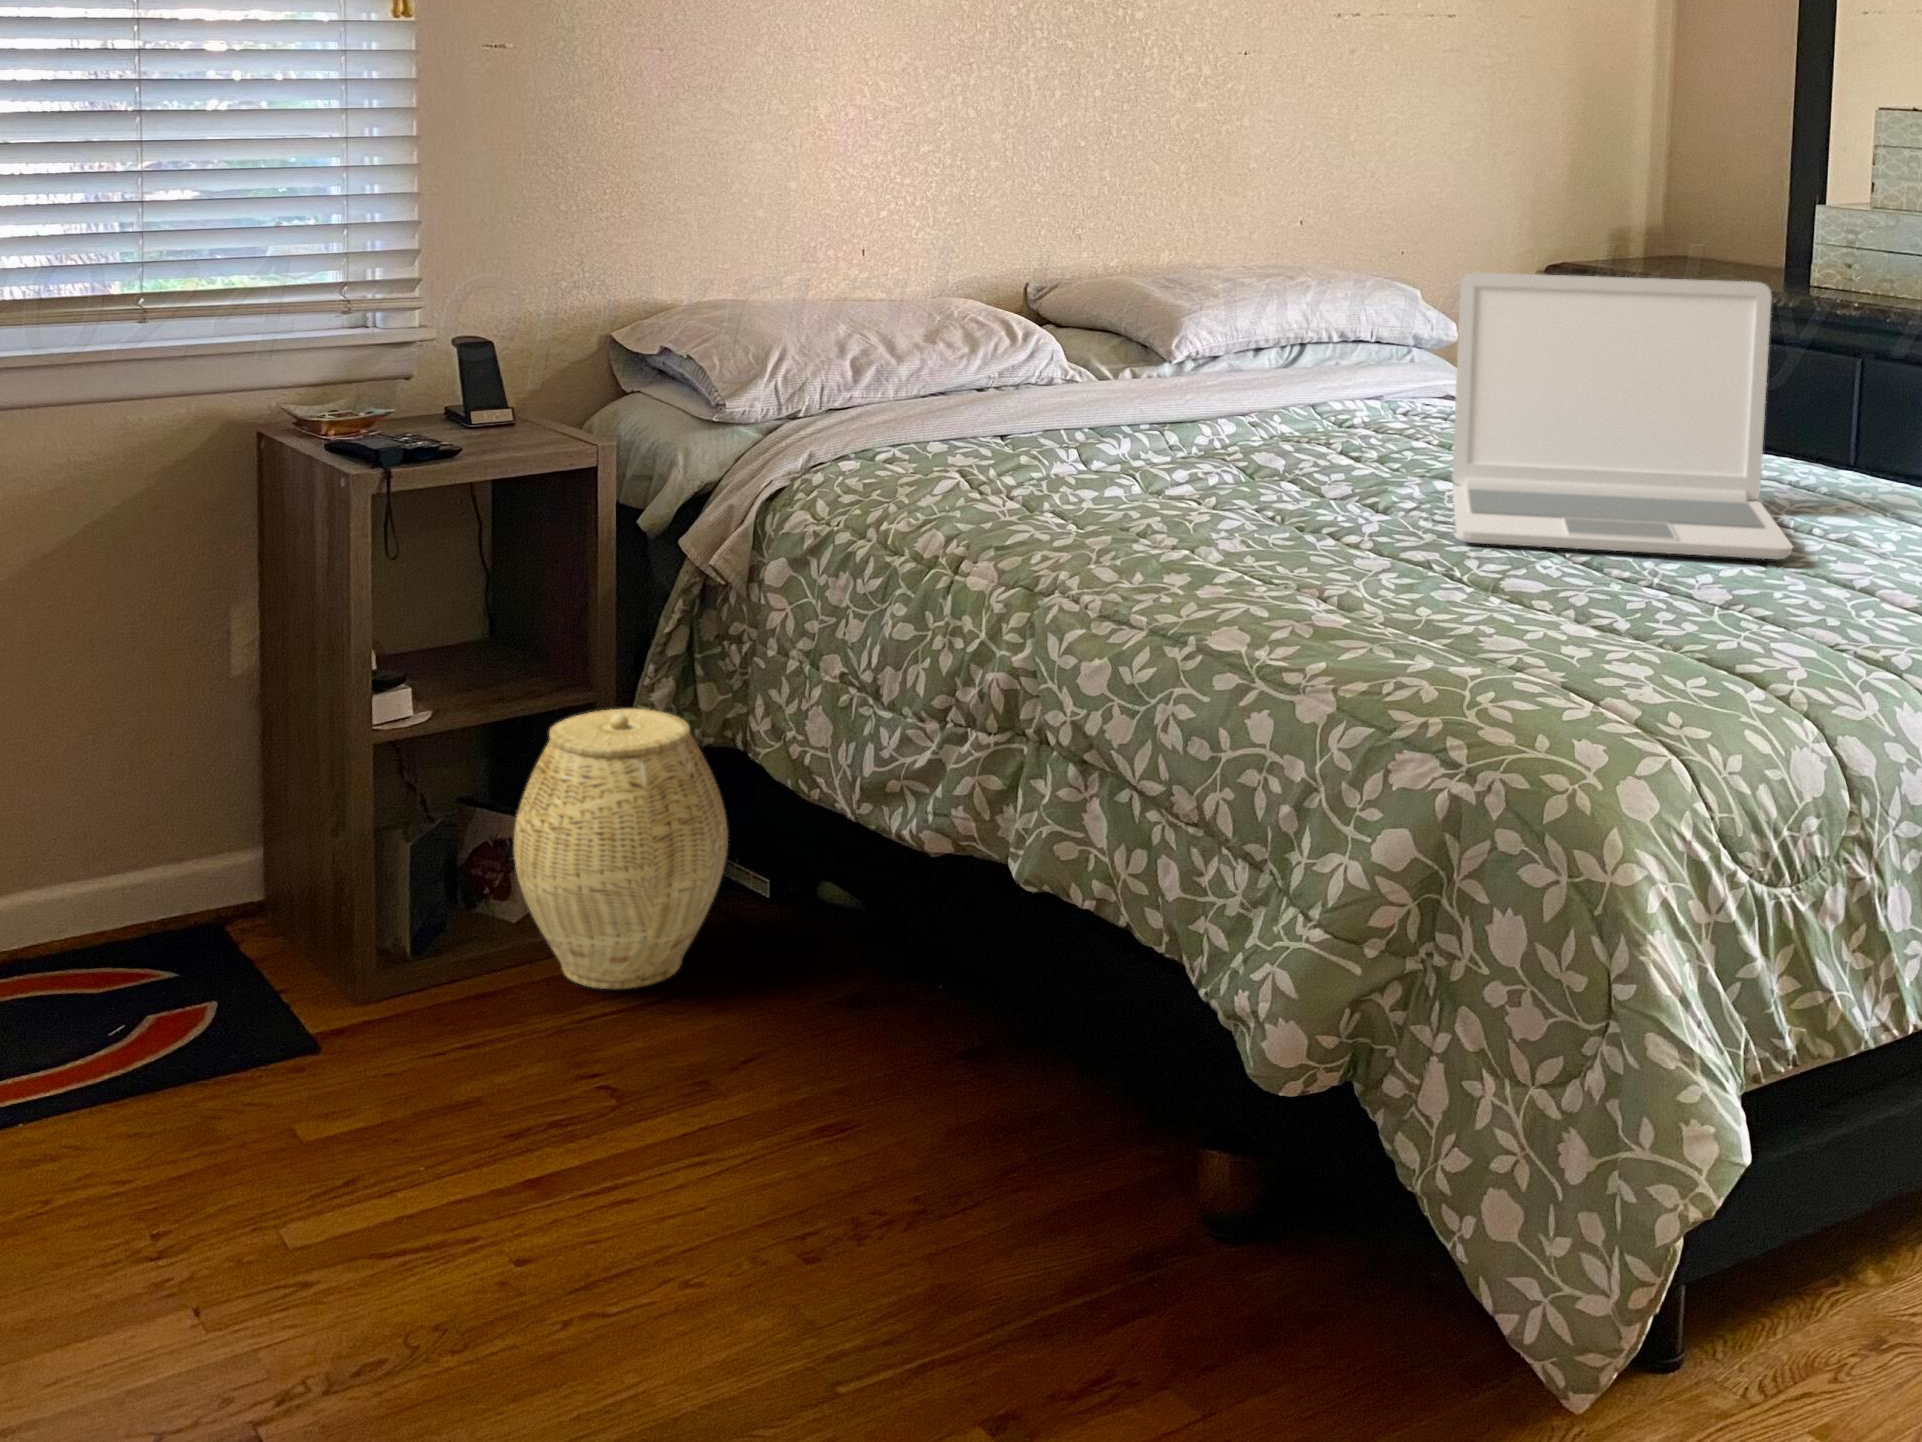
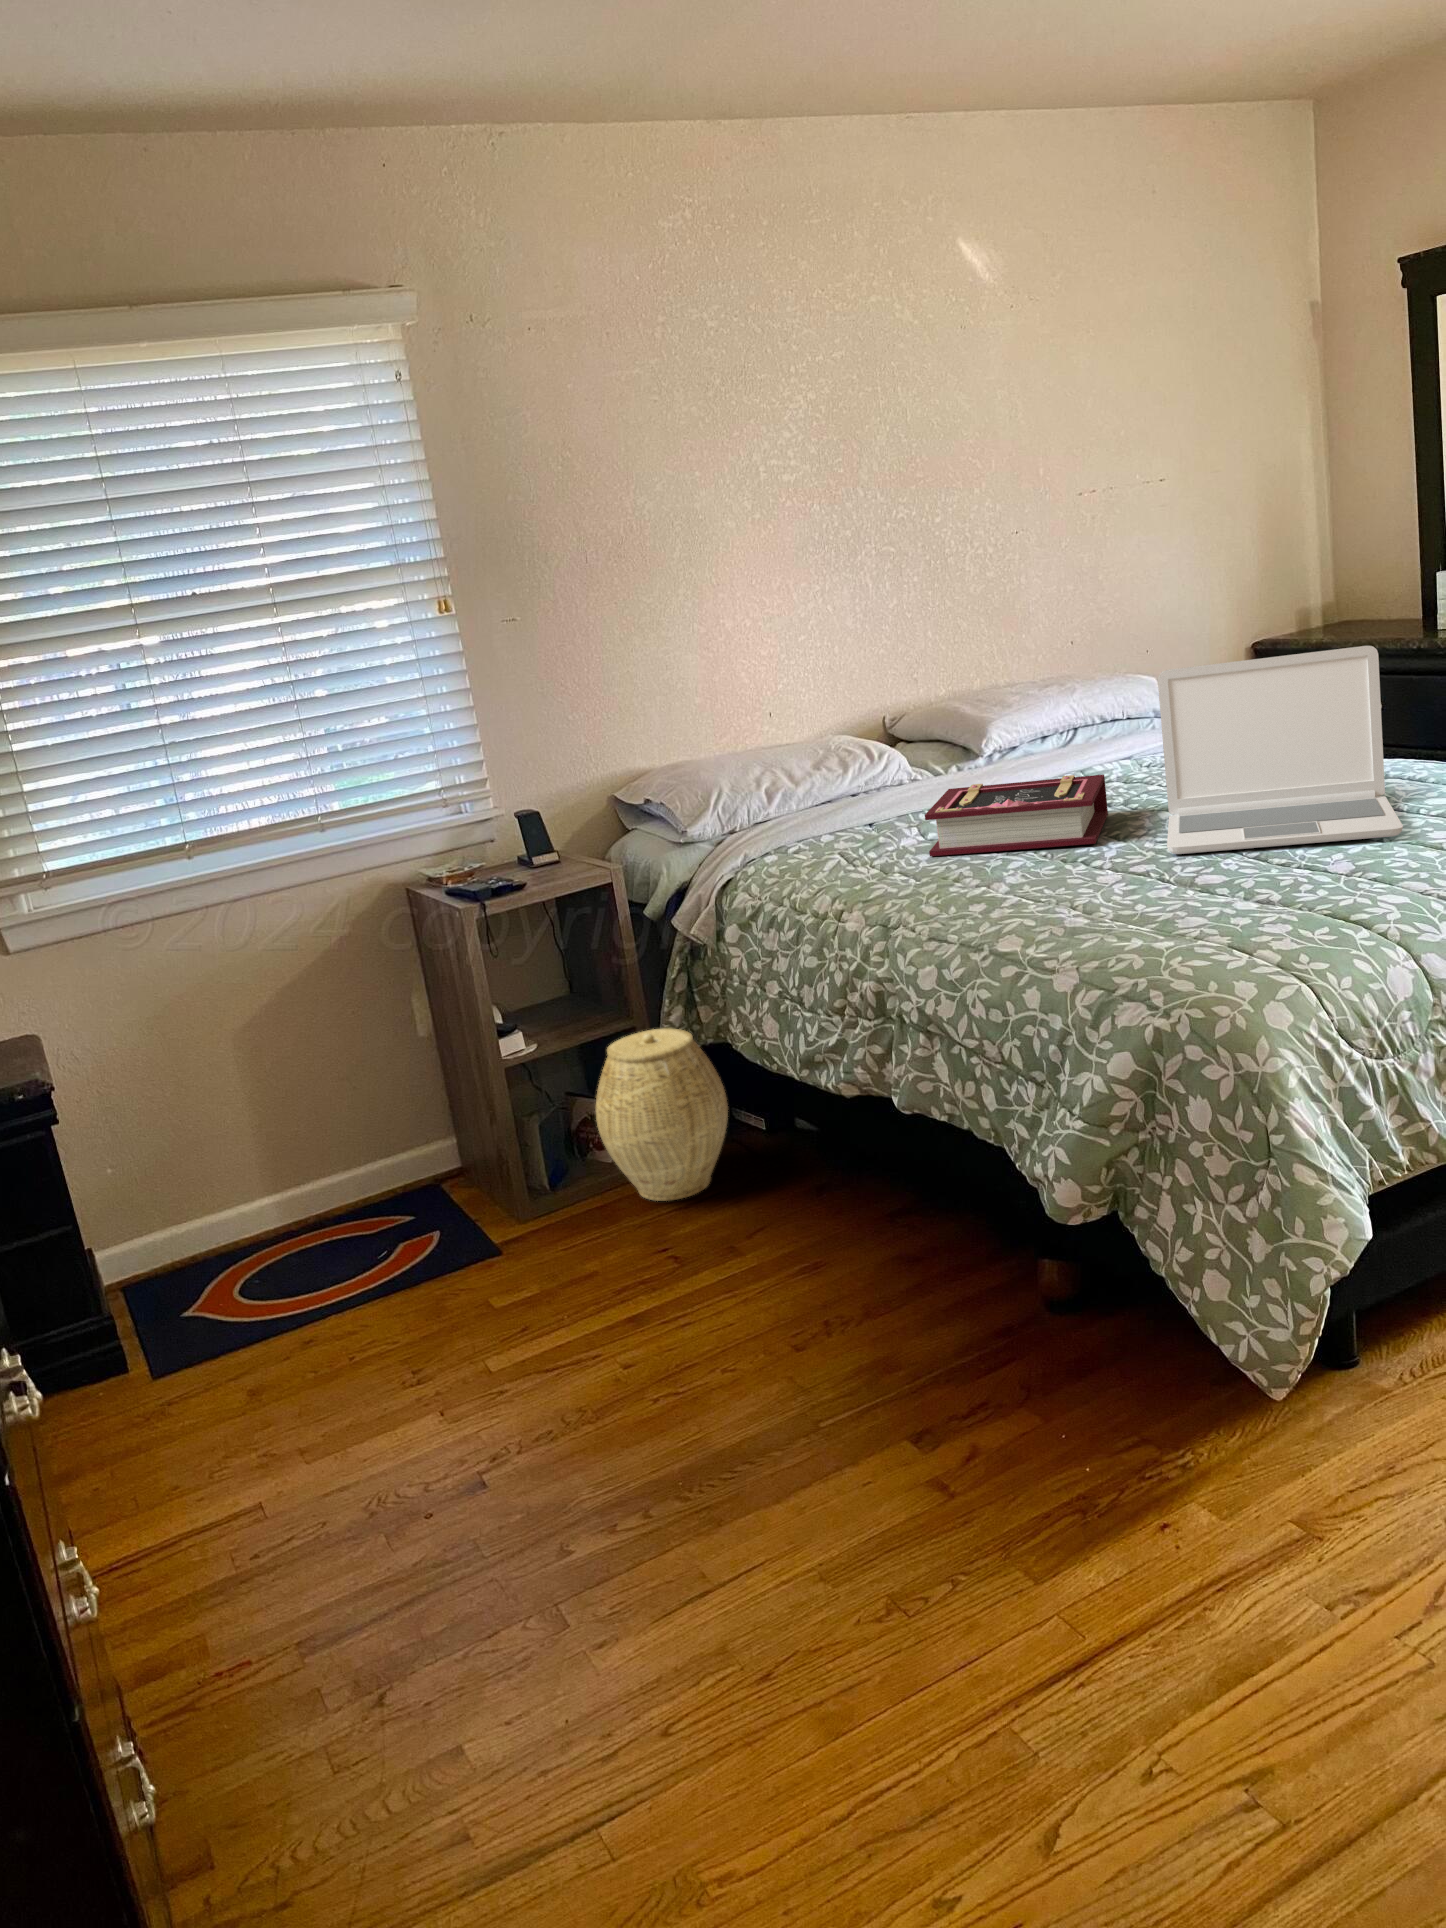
book: none [1098,399,1363,511] -> present [925,774,1108,856]

